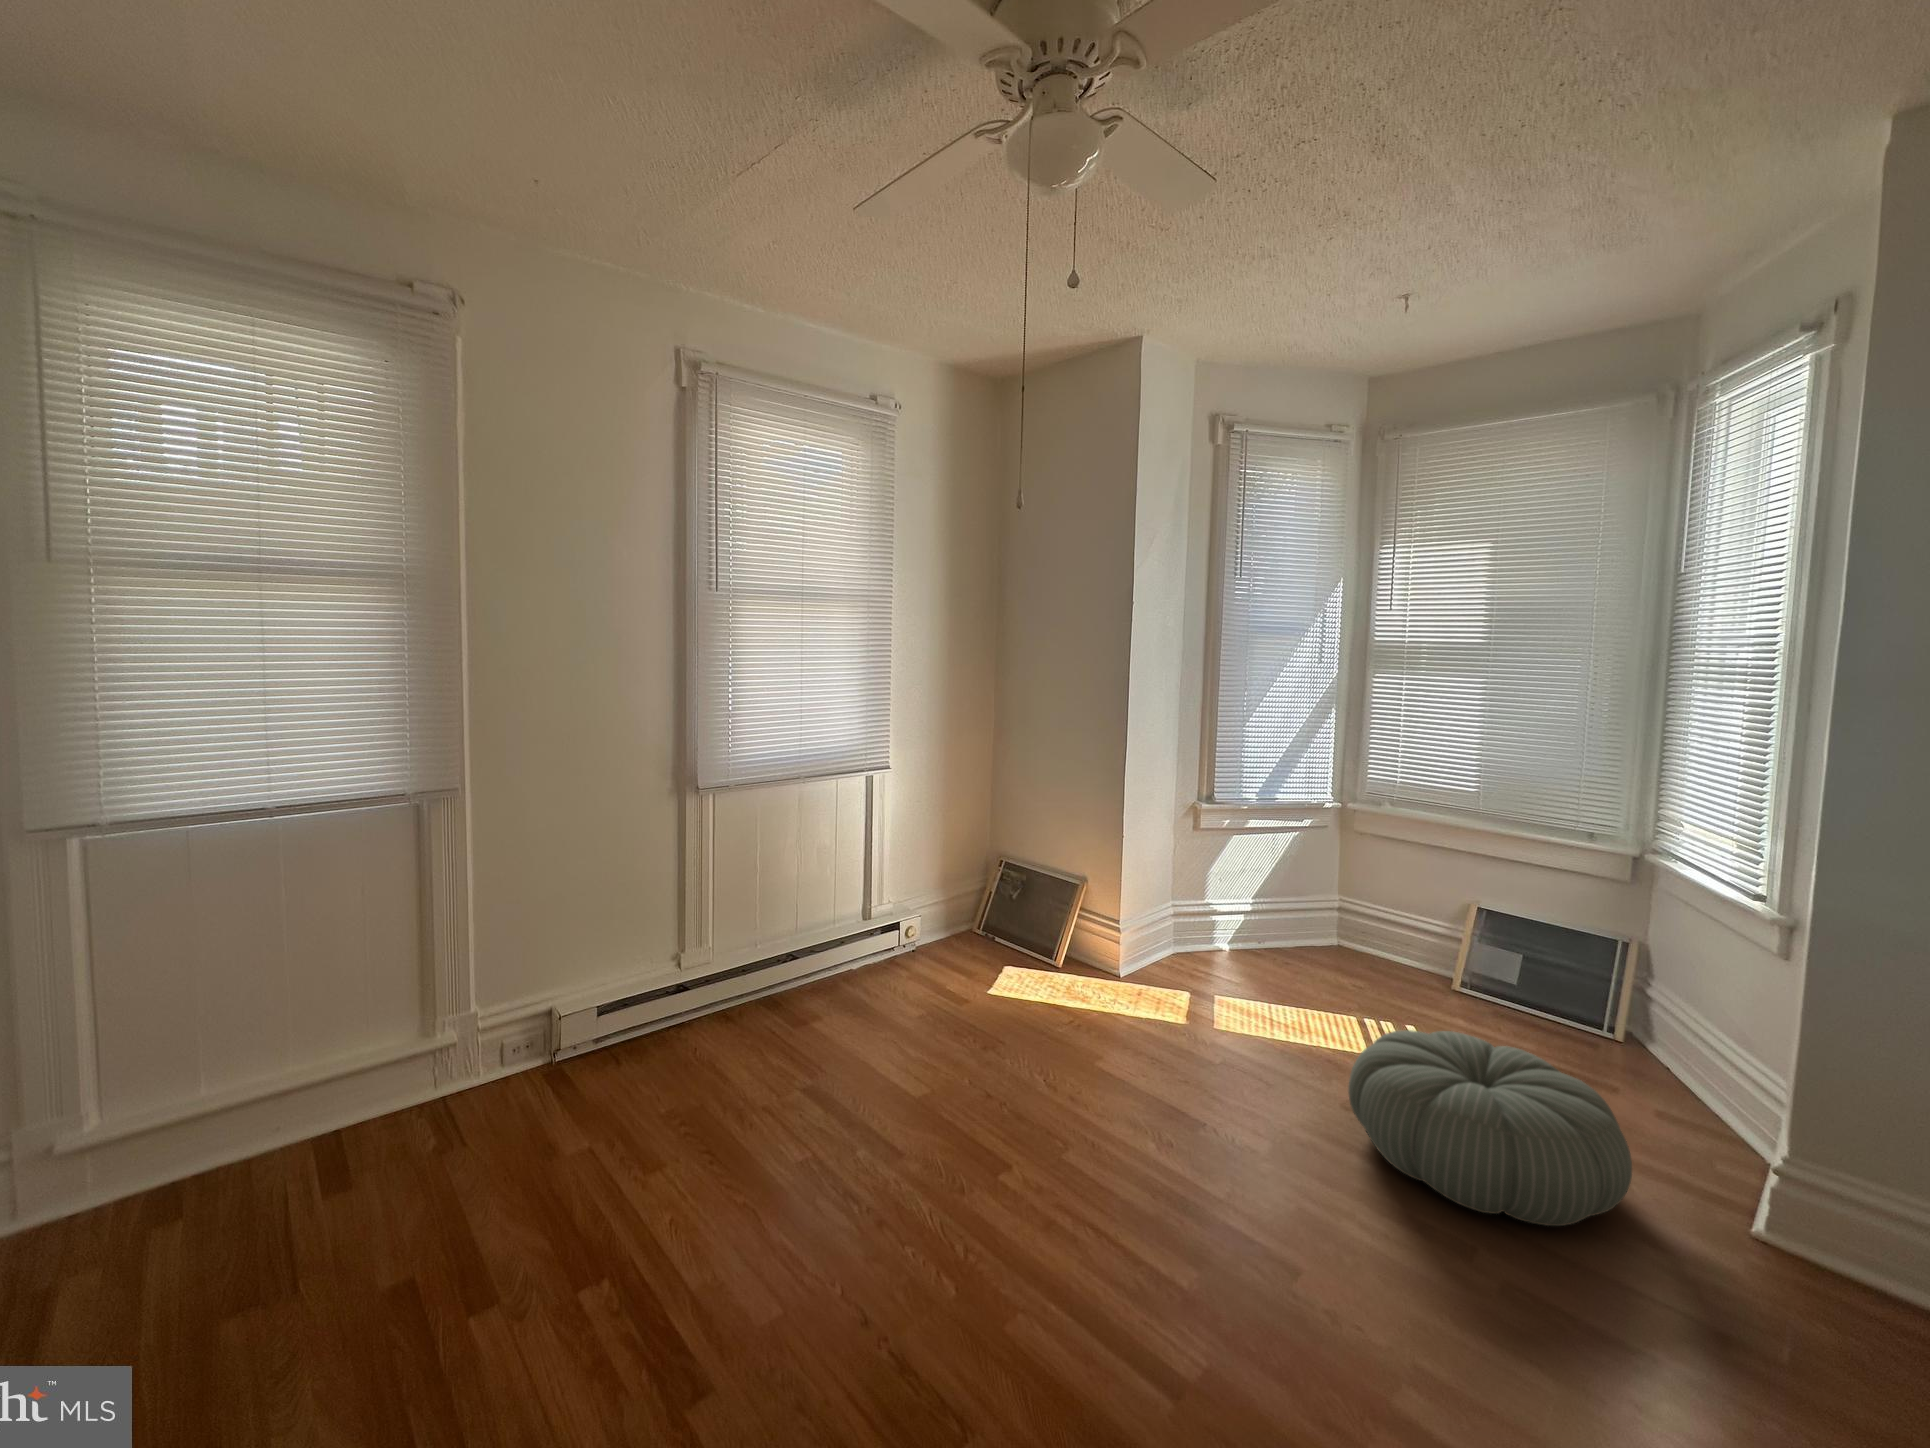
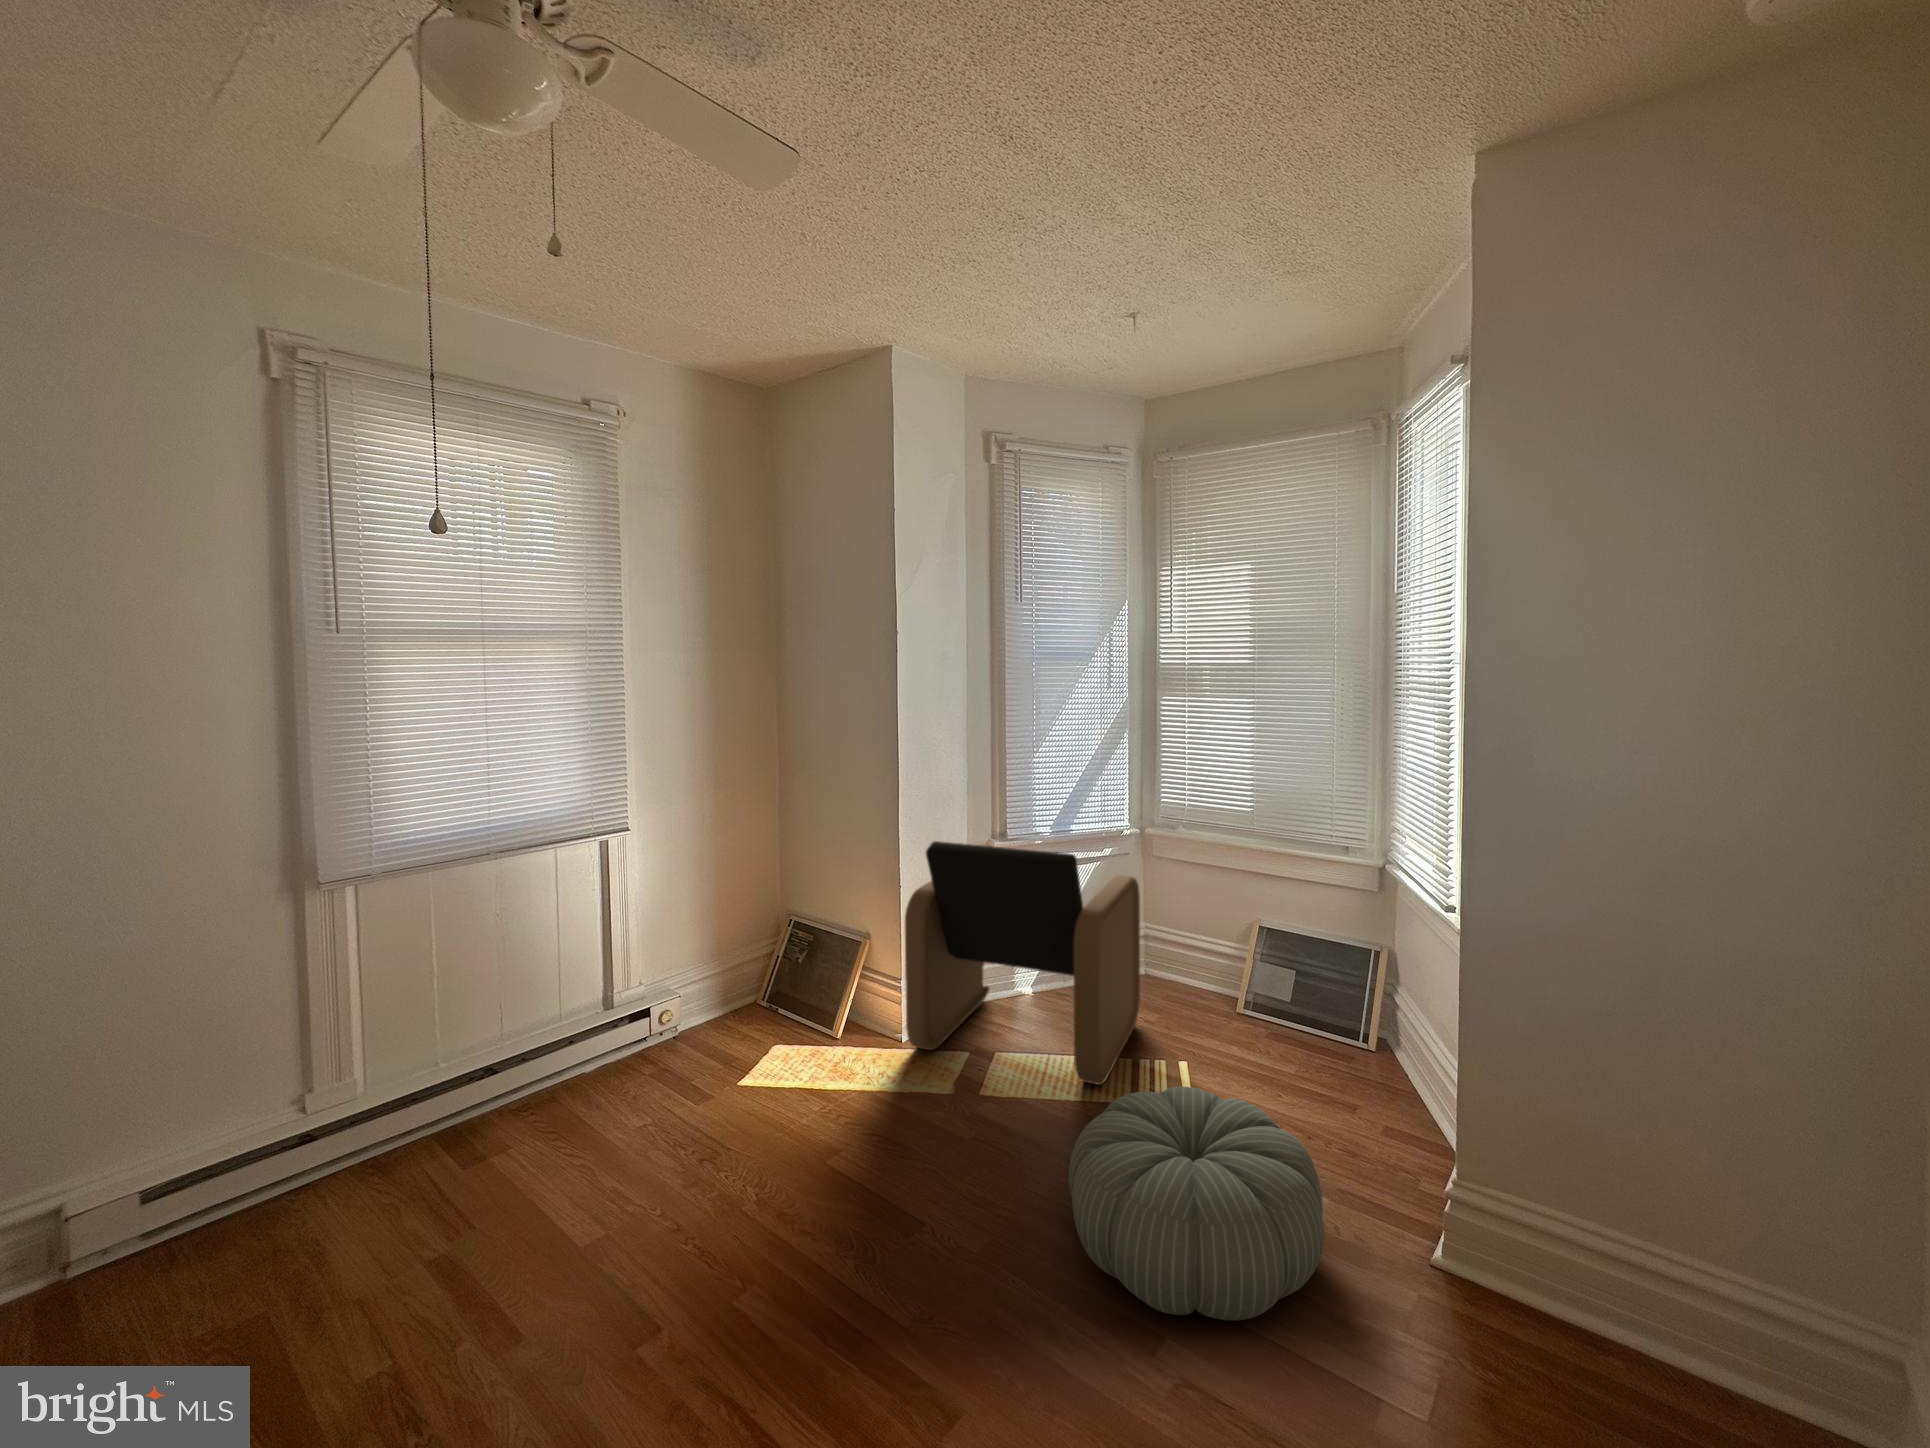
armchair: none [1131,795,1358,1032] -> present [905,841,1140,1085]

